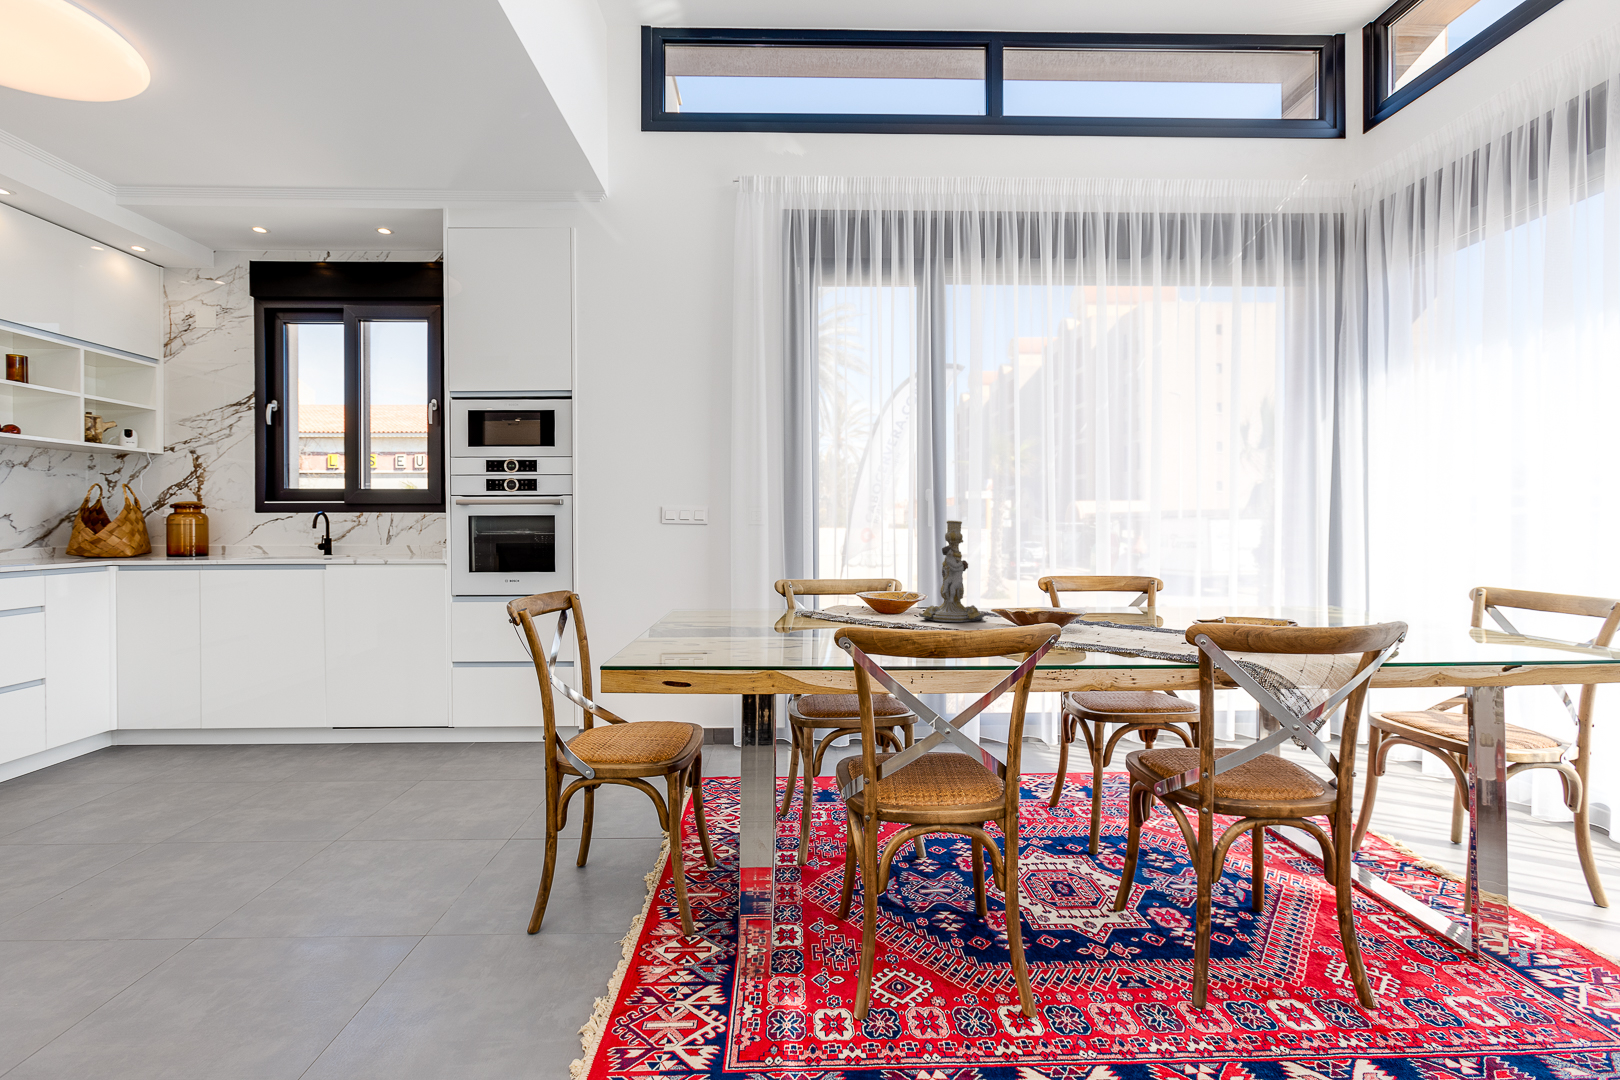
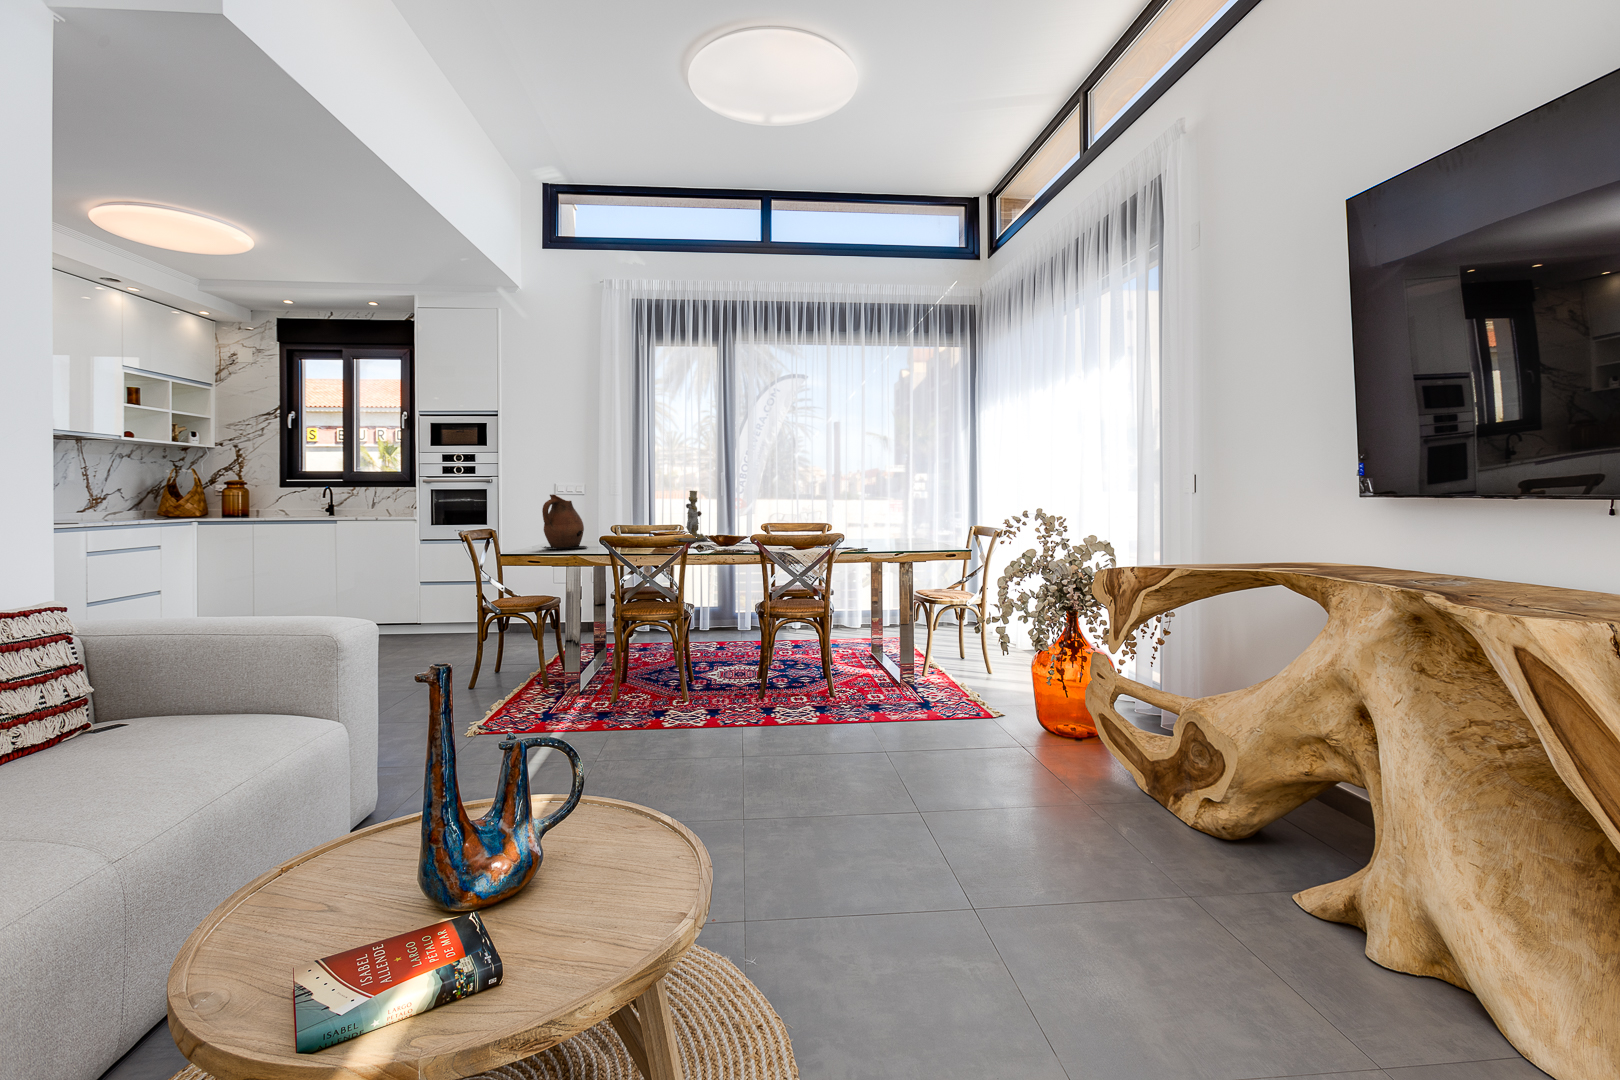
ceramic pitcher: none [680,534,784,656] -> present [542,494,587,549]

